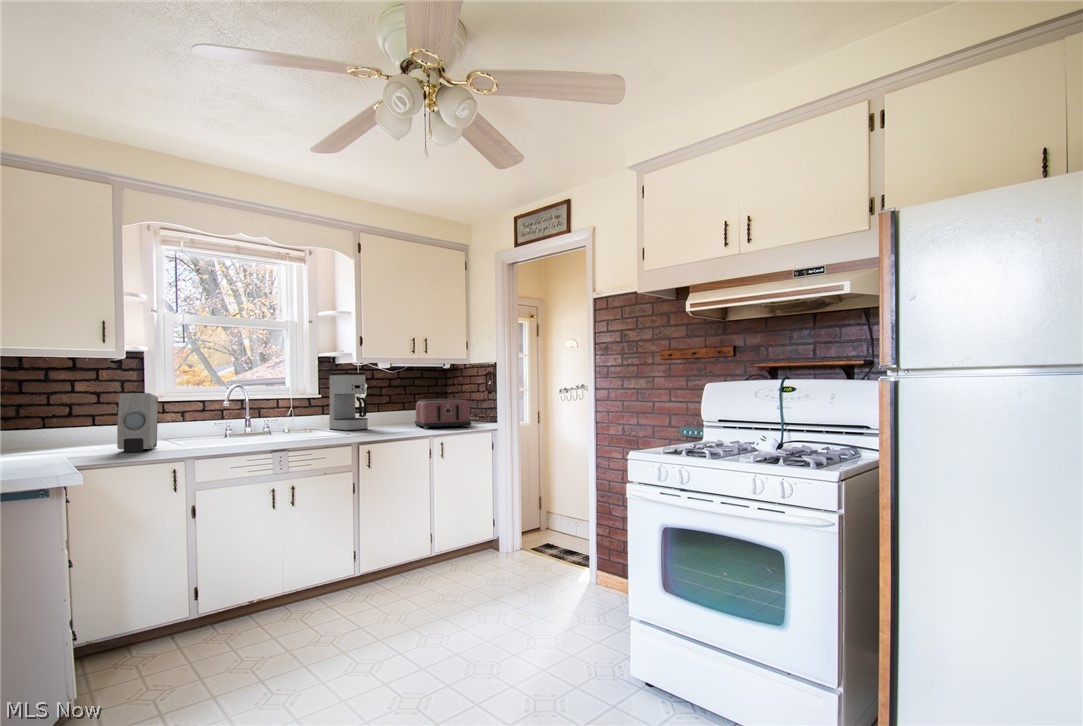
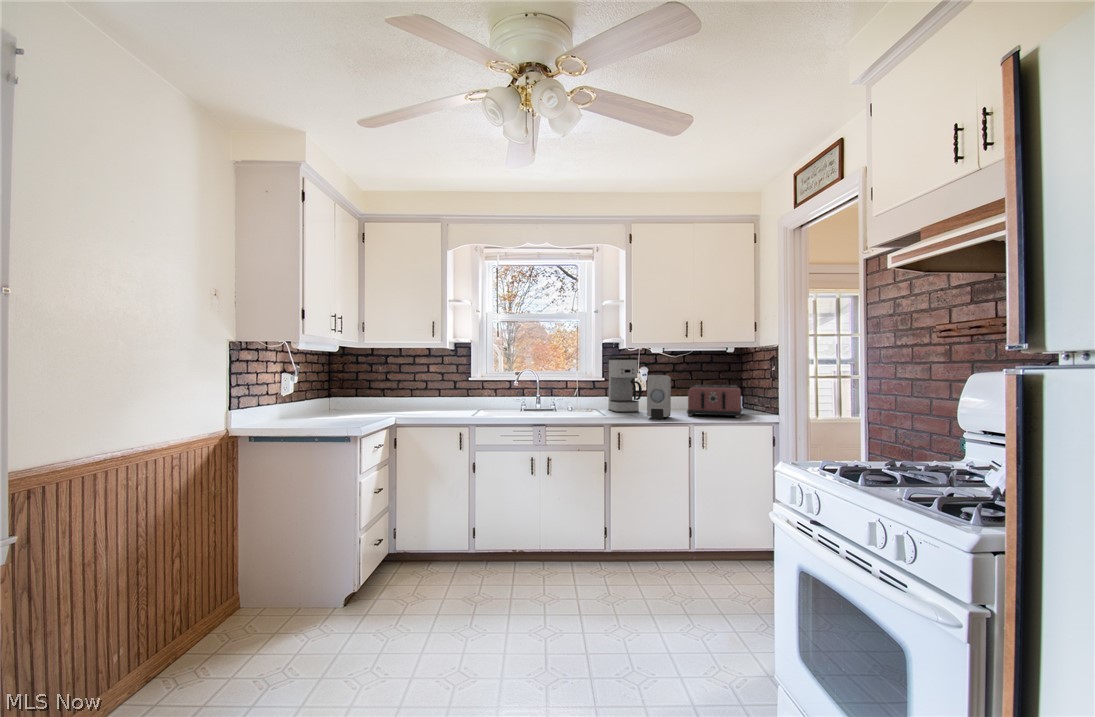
soap dispenser: present [117,393,158,452] -> present [647,375,671,419]

